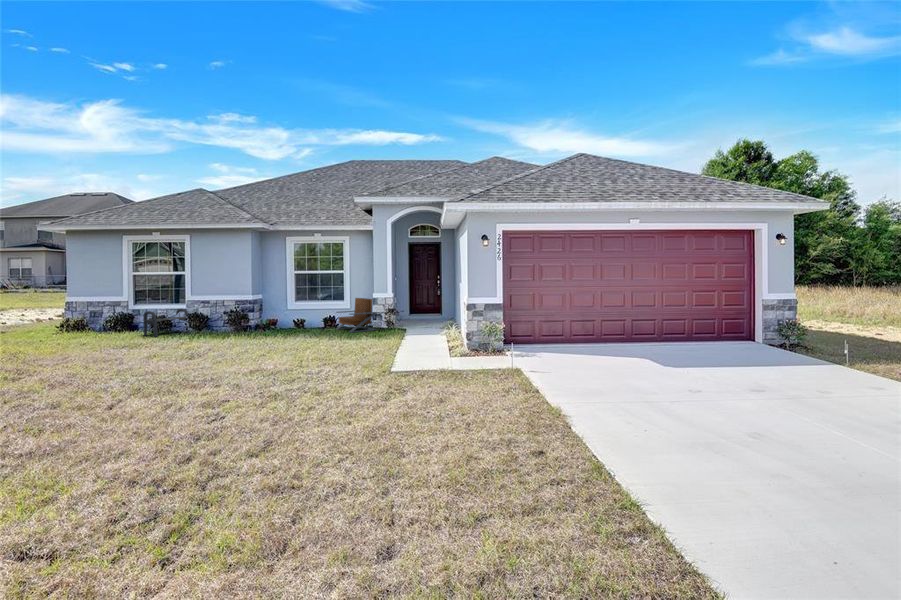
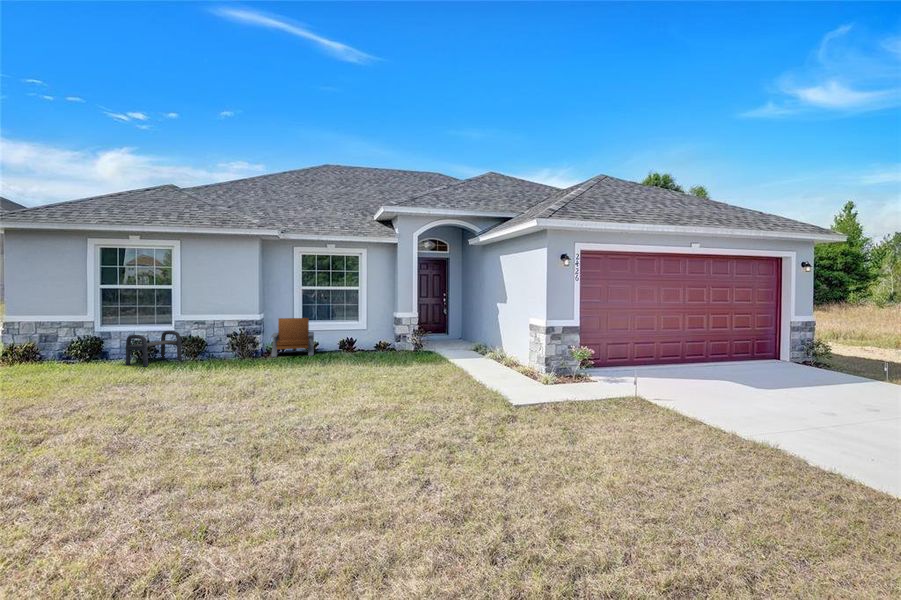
lounge chair: present [336,298,377,333] -> present [271,318,314,357]

